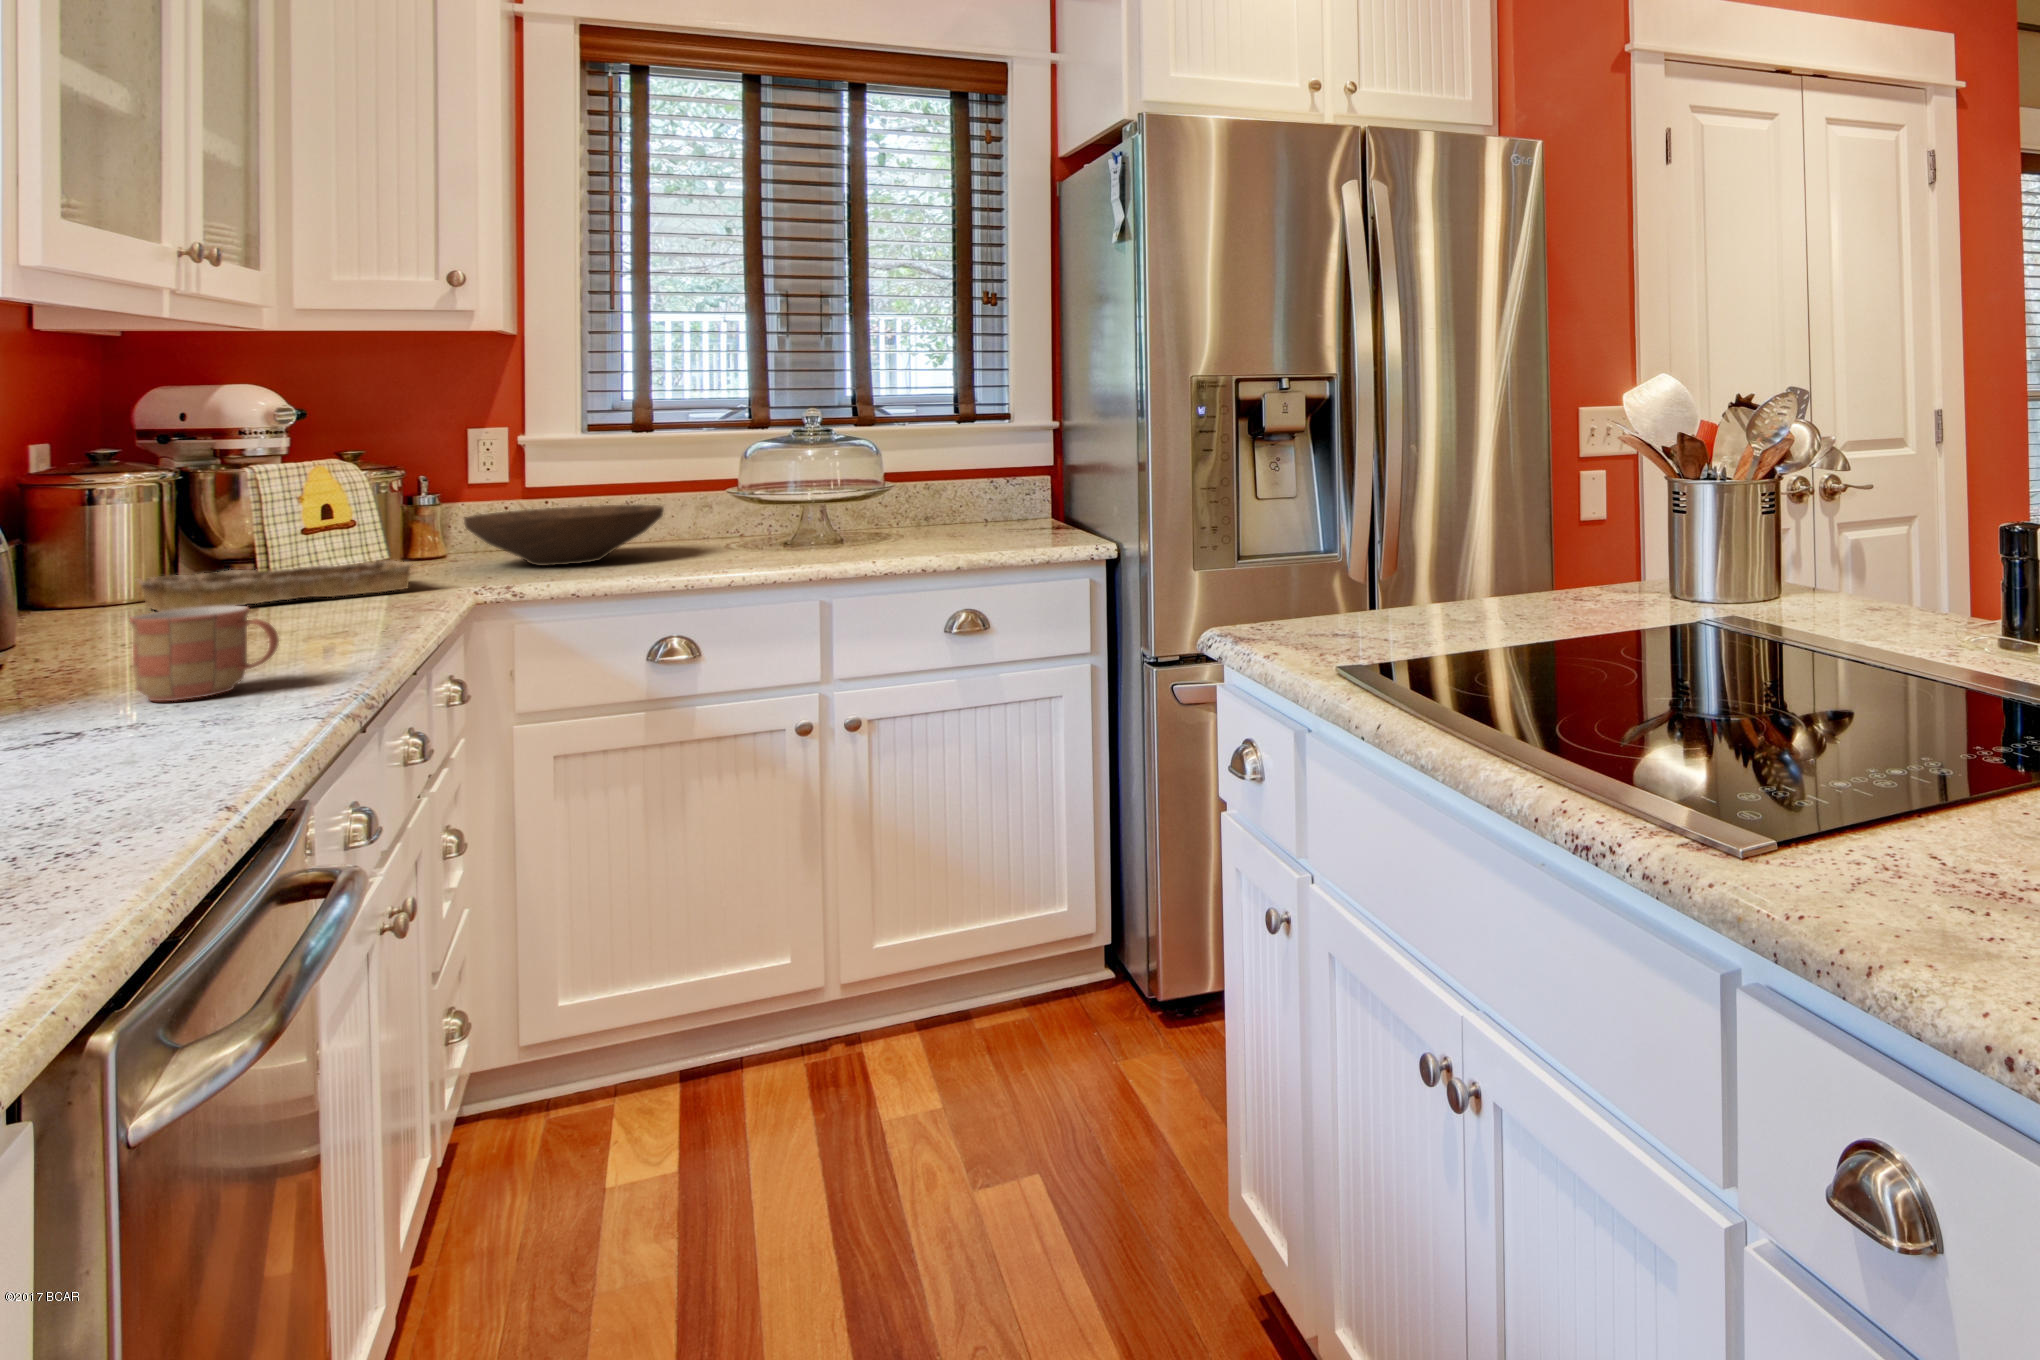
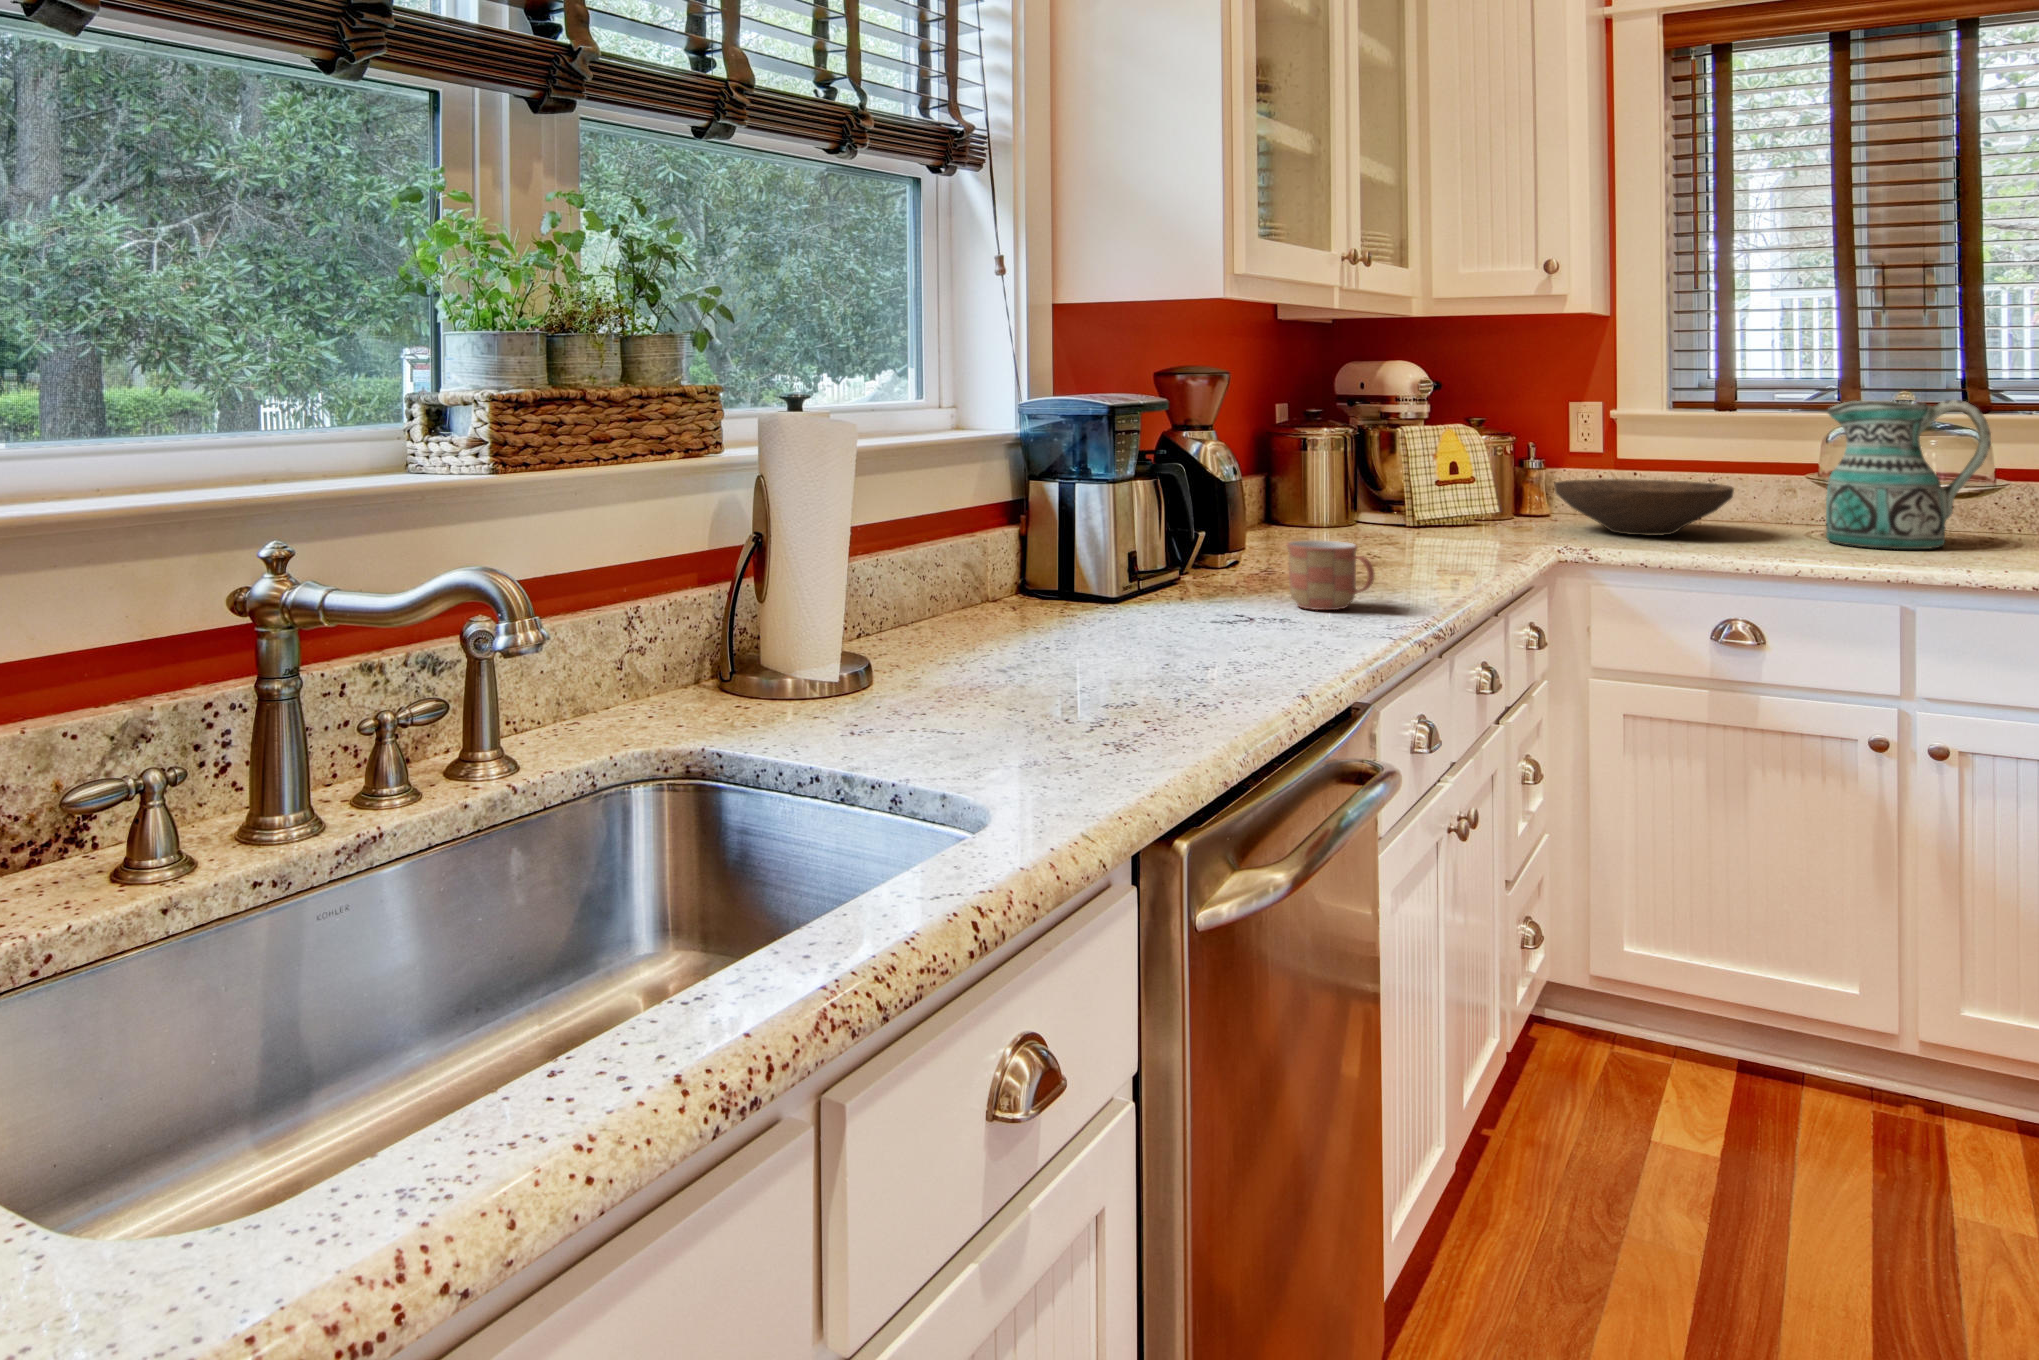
ceramic pitcher: none [749,413,882,551] -> present [1826,400,1991,549]
tray: present [134,560,413,611] -> none [1321,508,1509,541]

